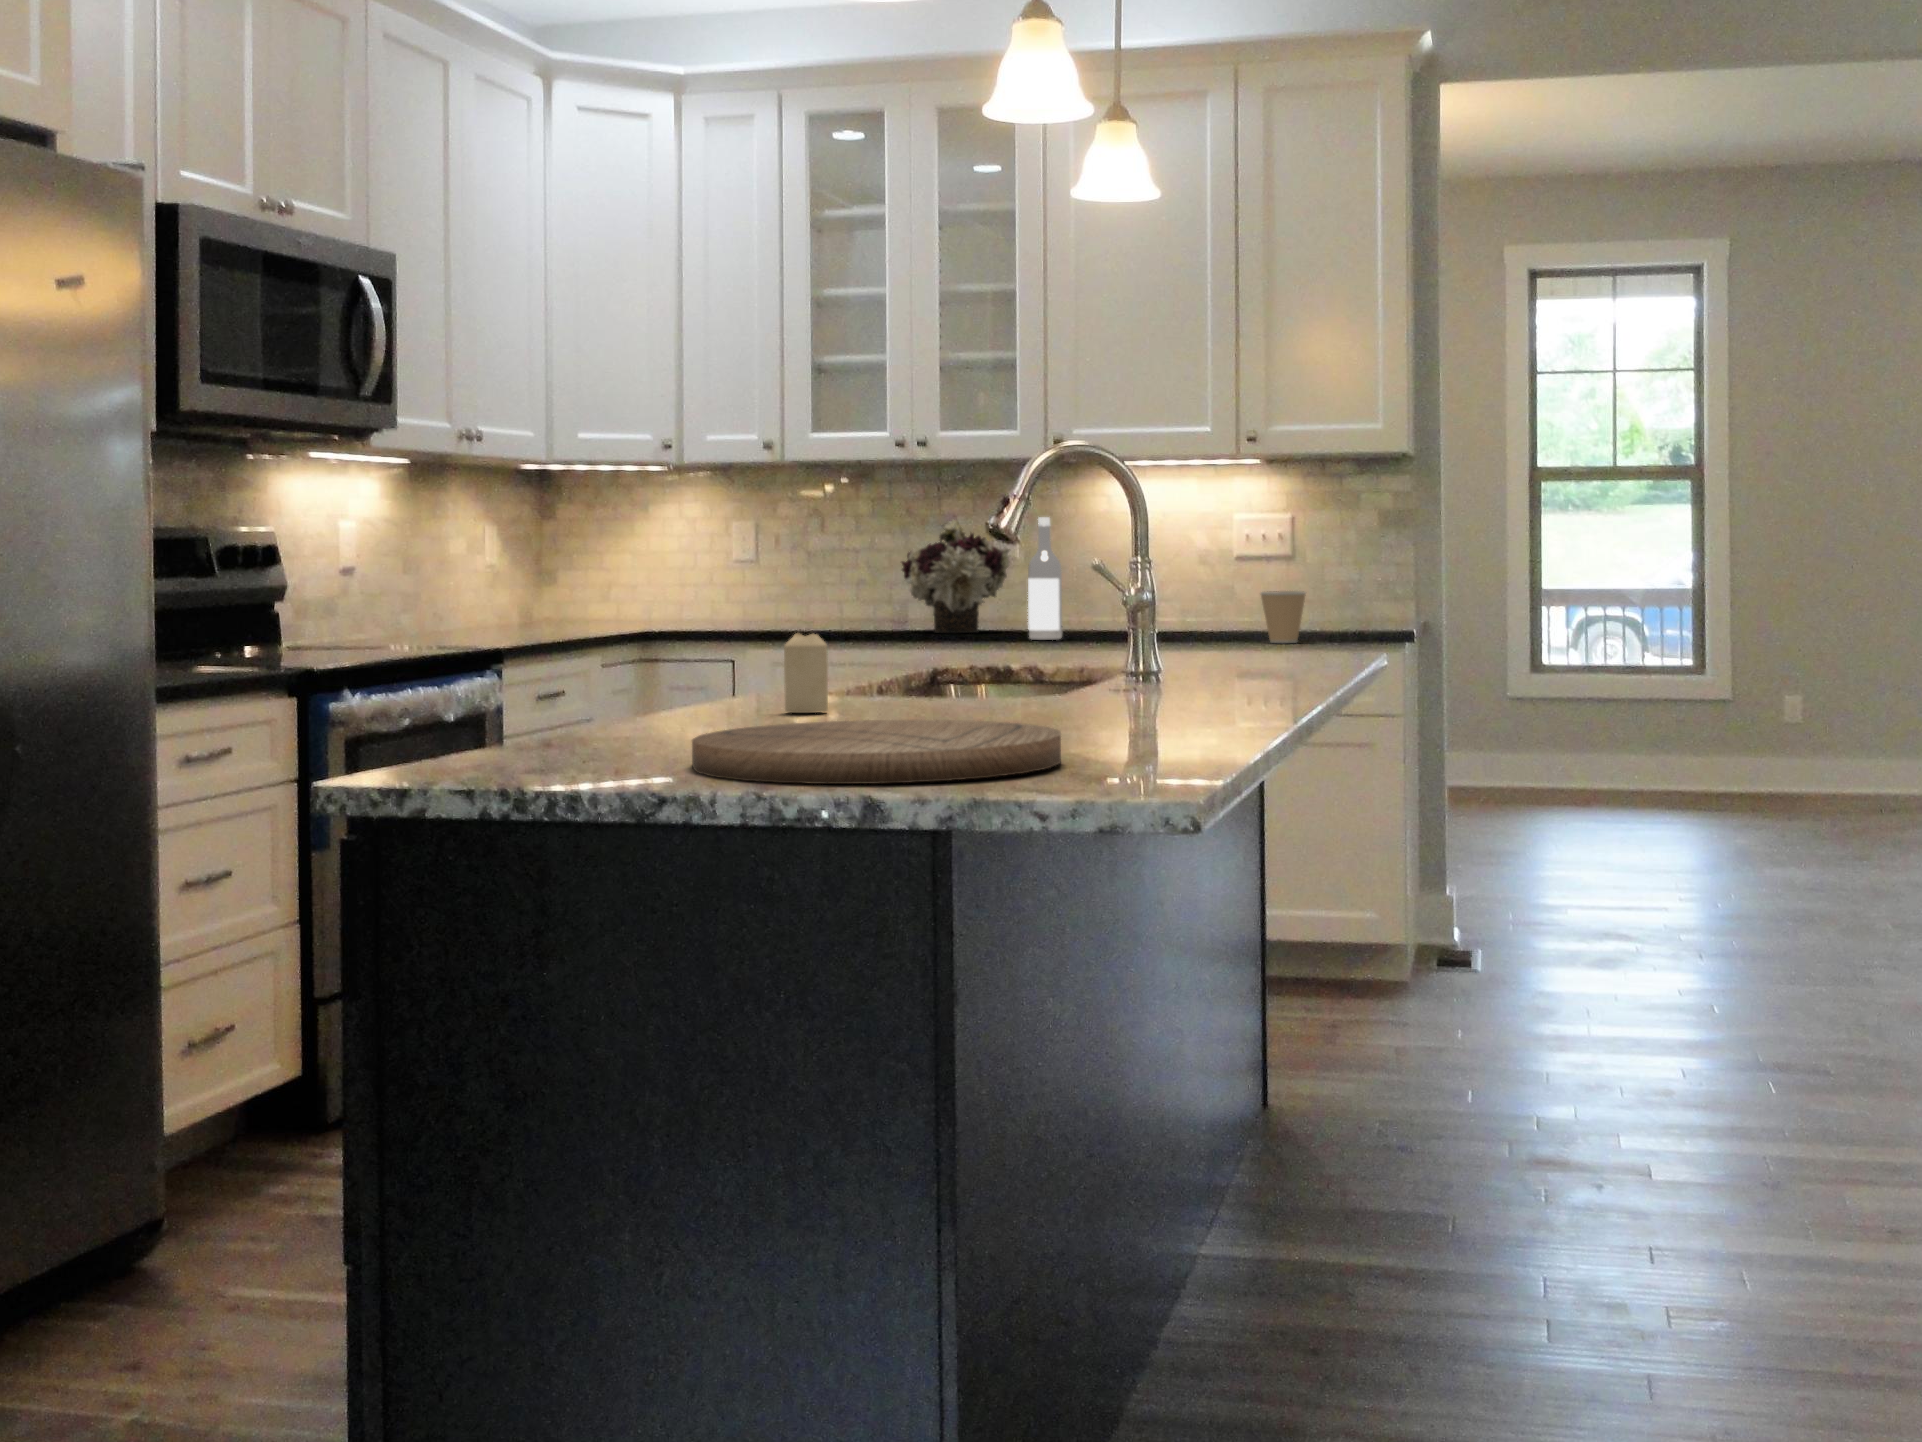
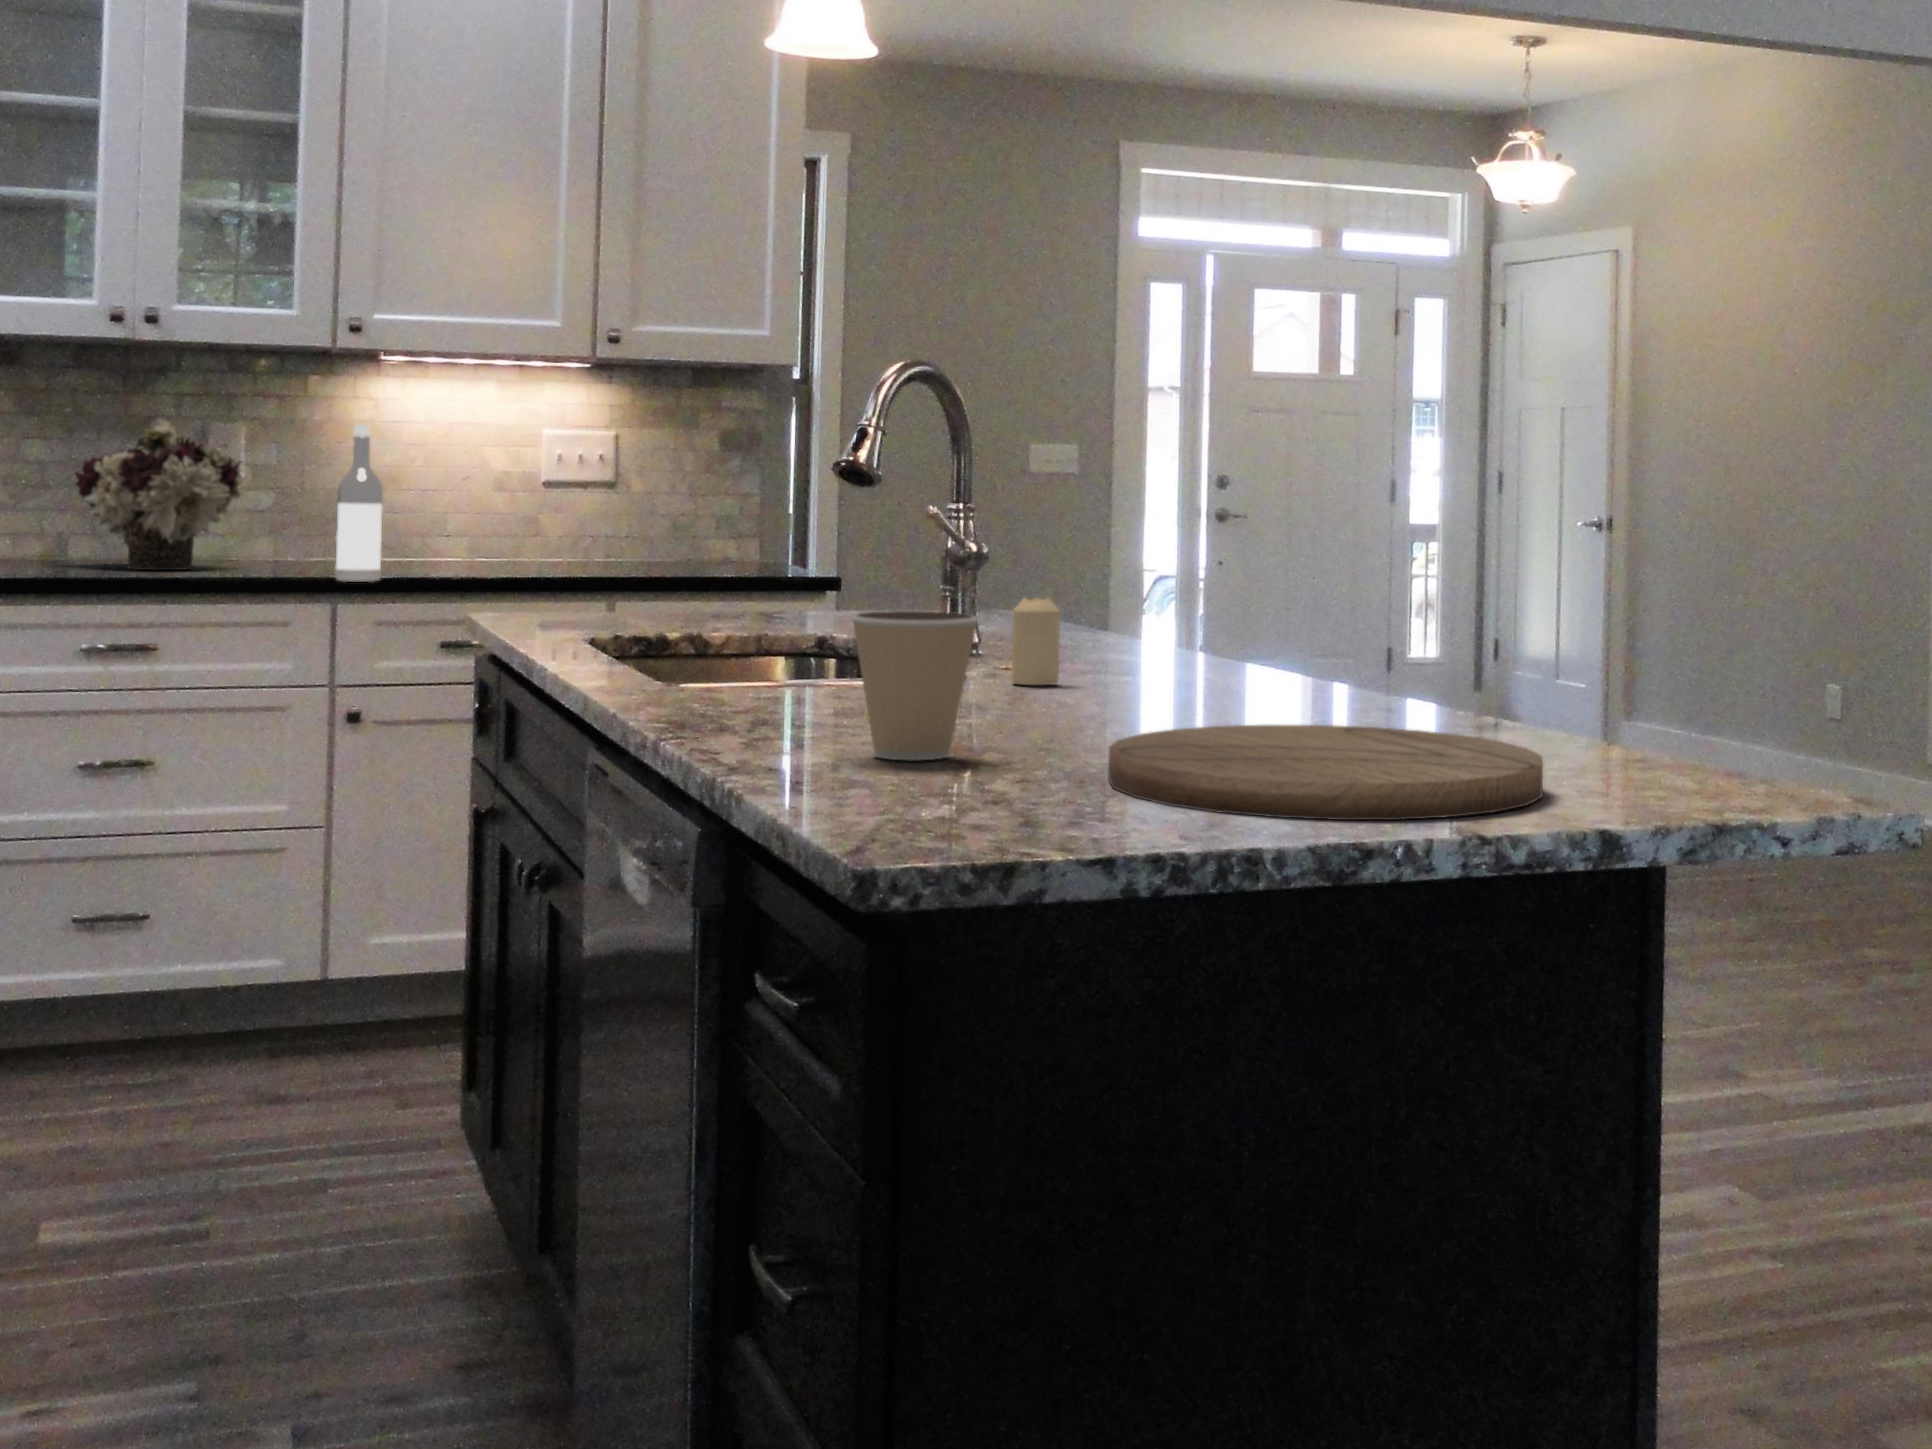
coffee cup: present [1261,591,1306,643] -> present [851,611,978,760]
candle: present [784,633,828,713] -> present [1011,597,1060,685]

